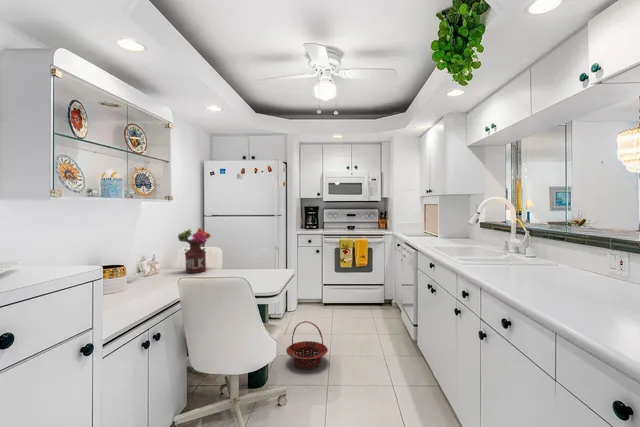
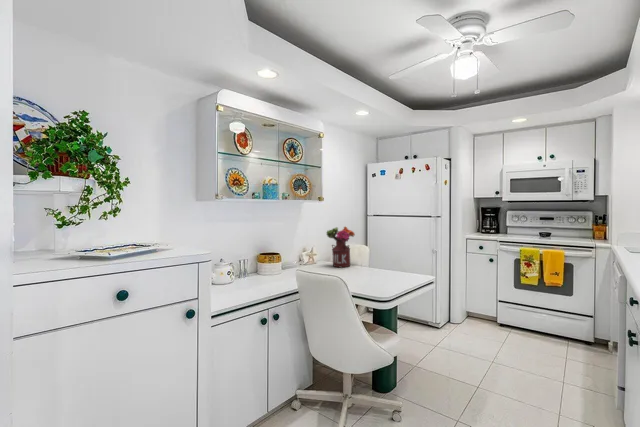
basket: present [286,321,328,369] -> none [423,334,473,388]

